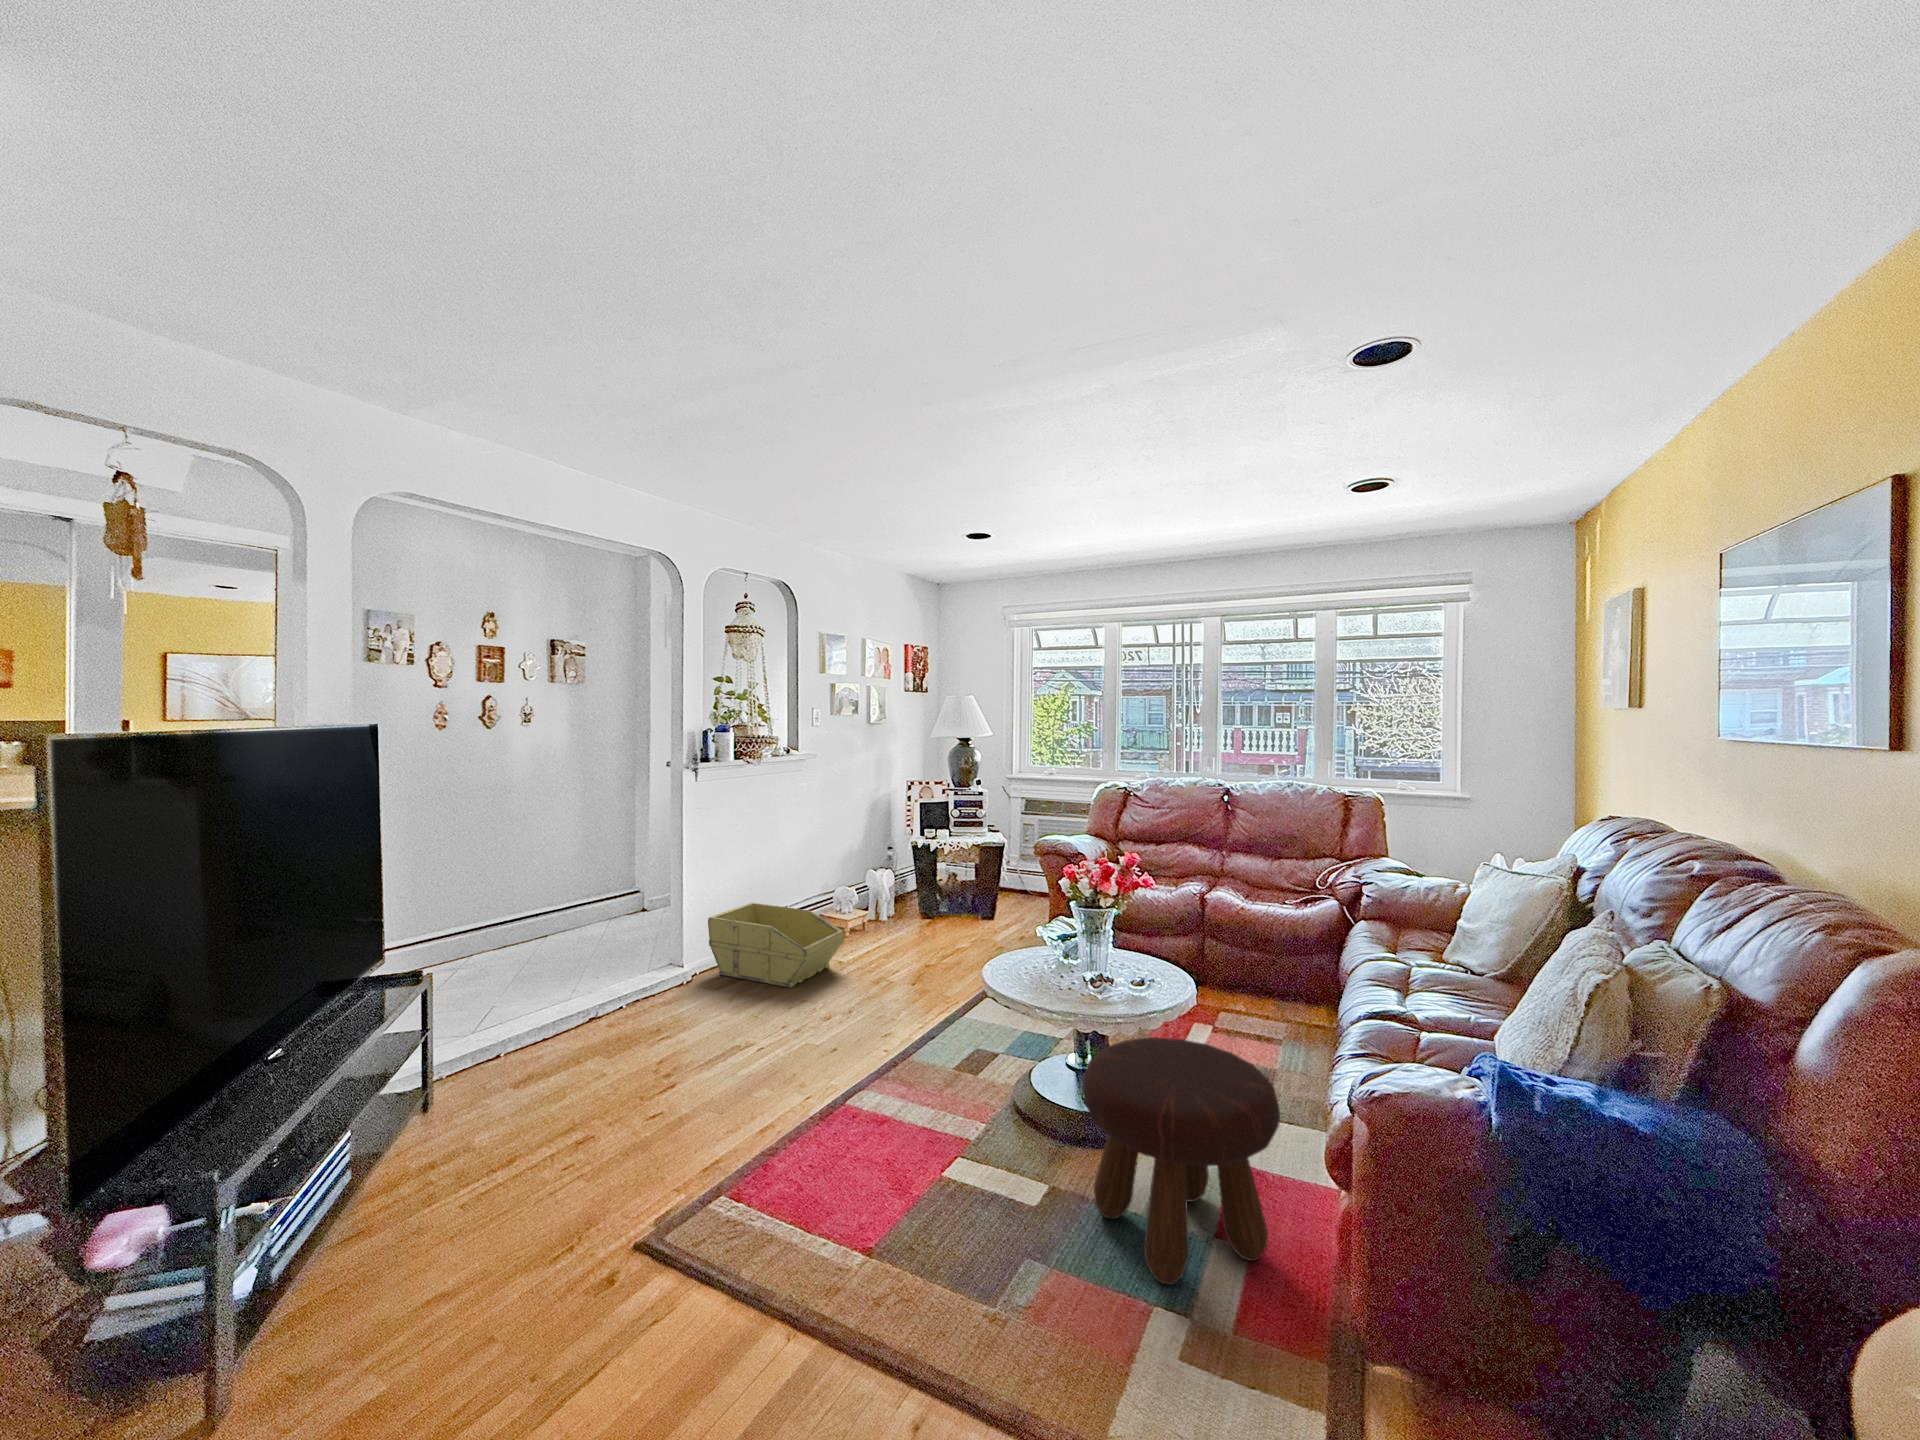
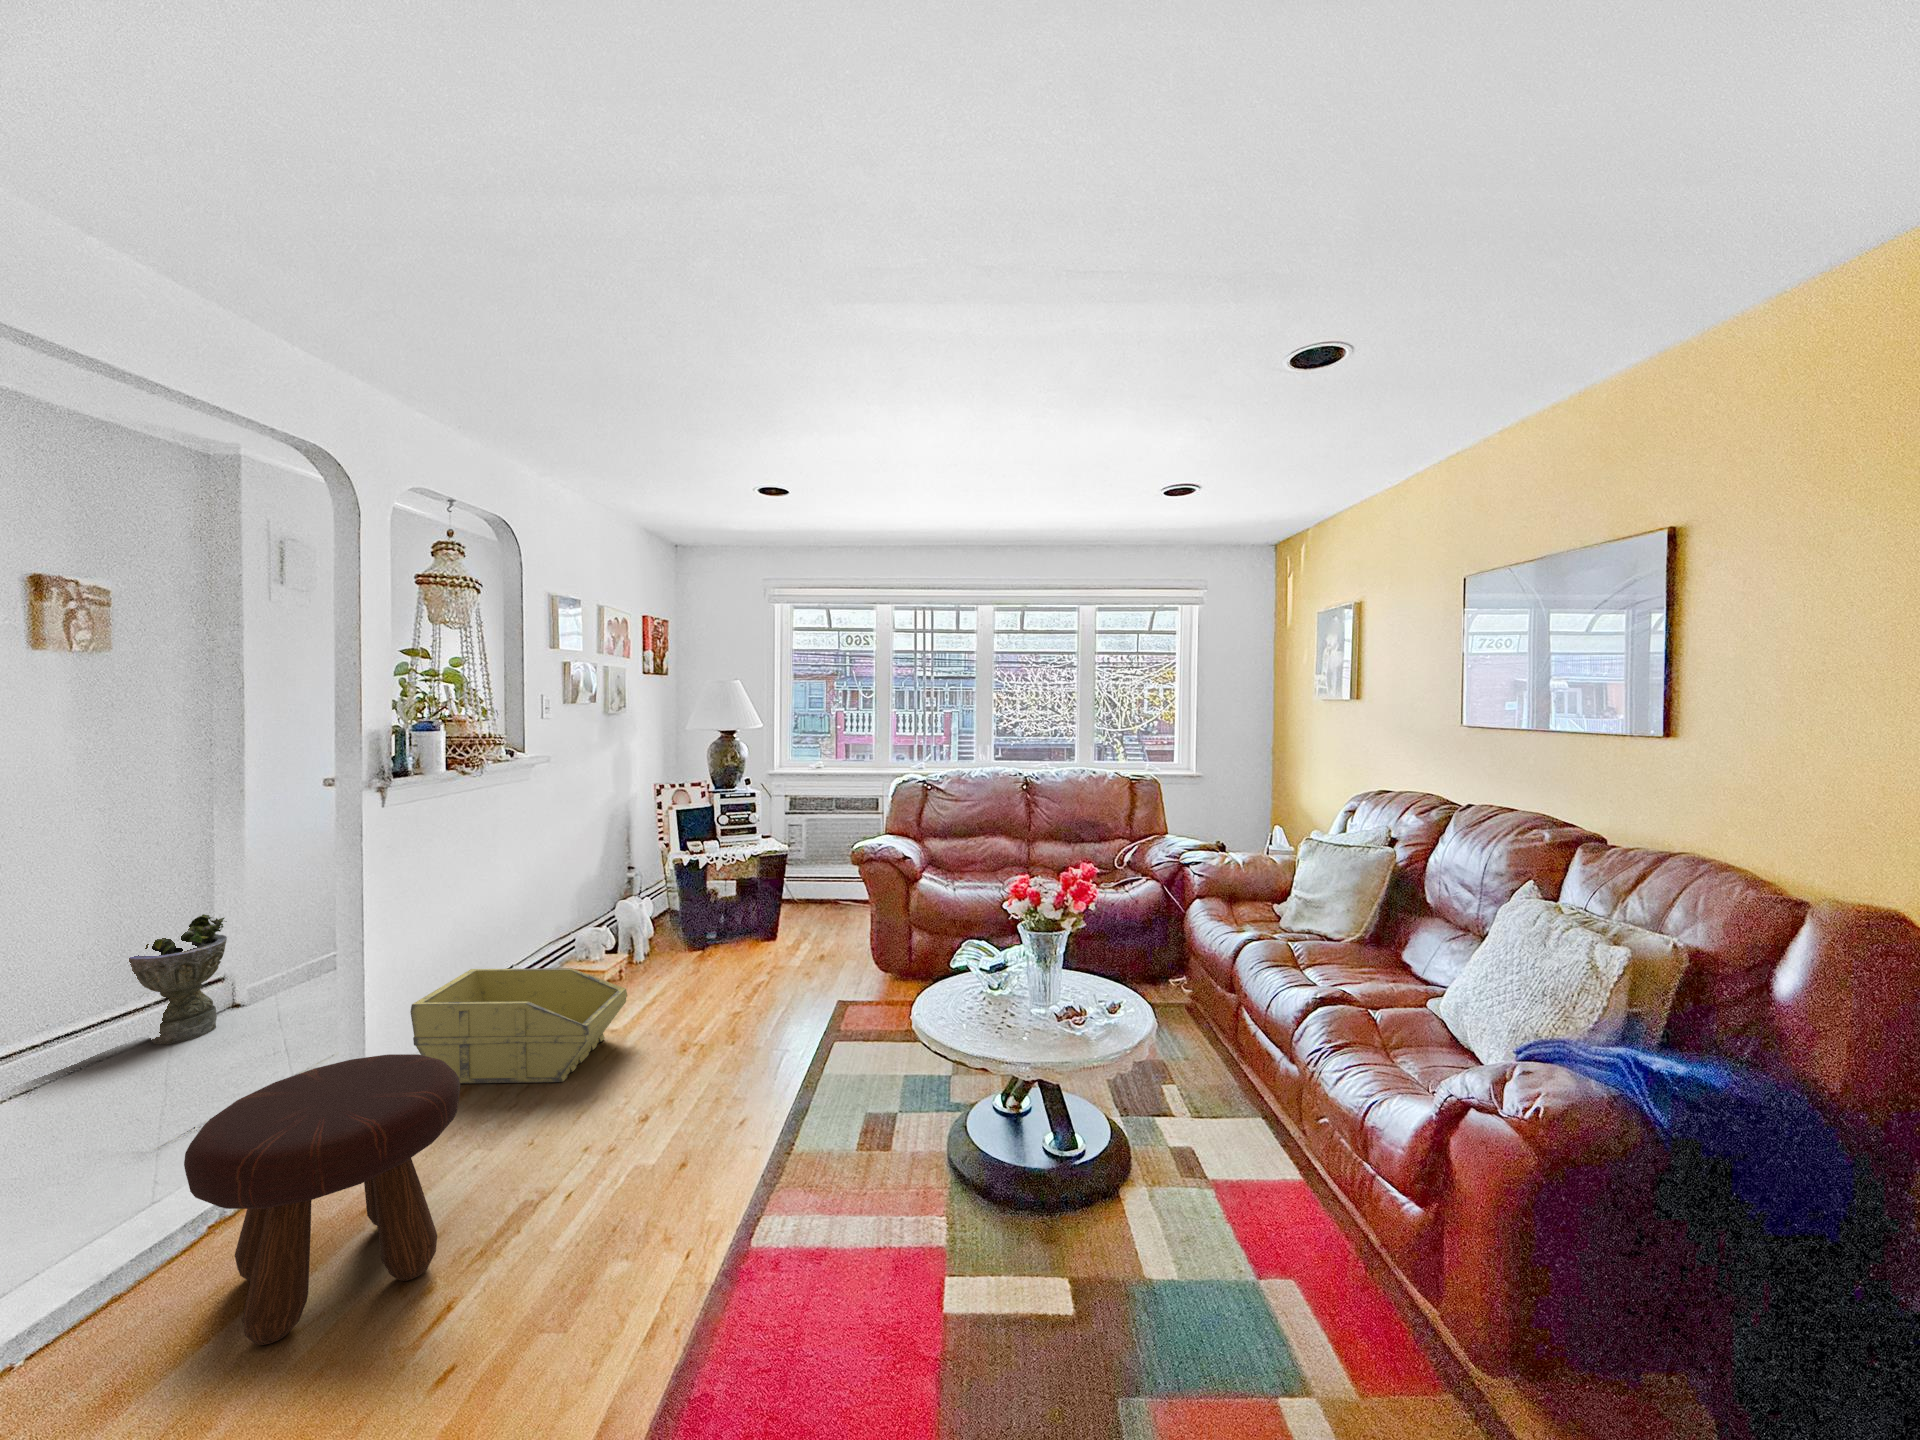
planter: none [584,849,633,928] -> present [129,914,227,1045]
footstool: present [1082,1037,1280,1284] -> present [184,1054,460,1345]

